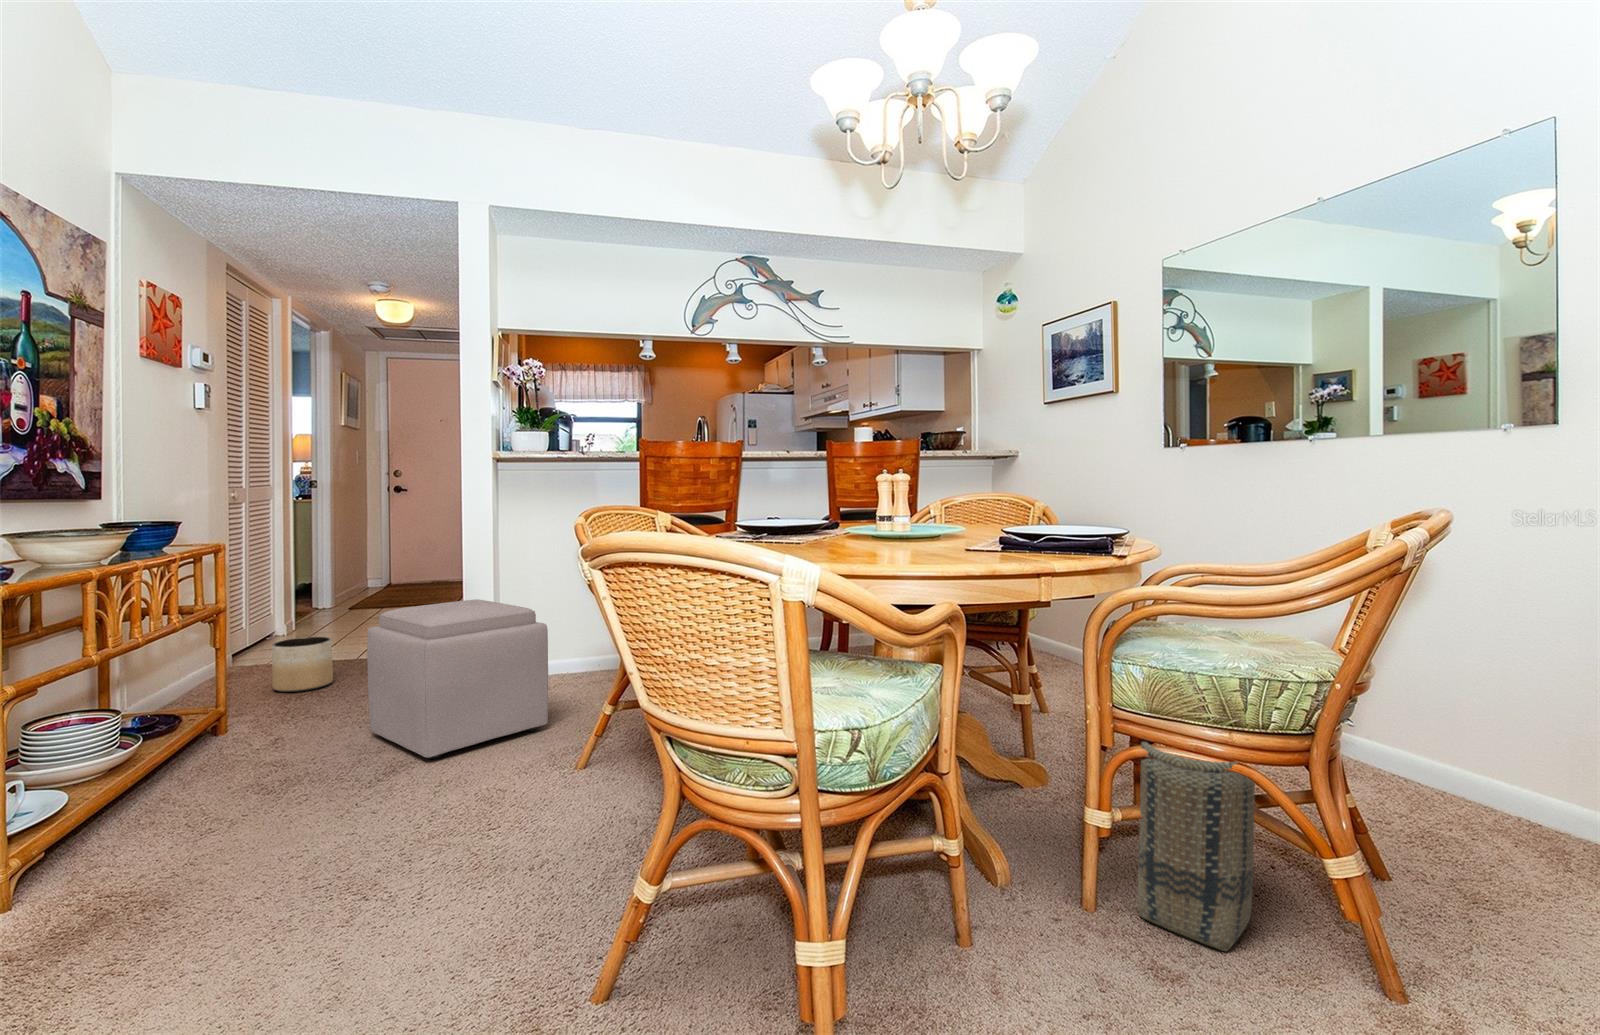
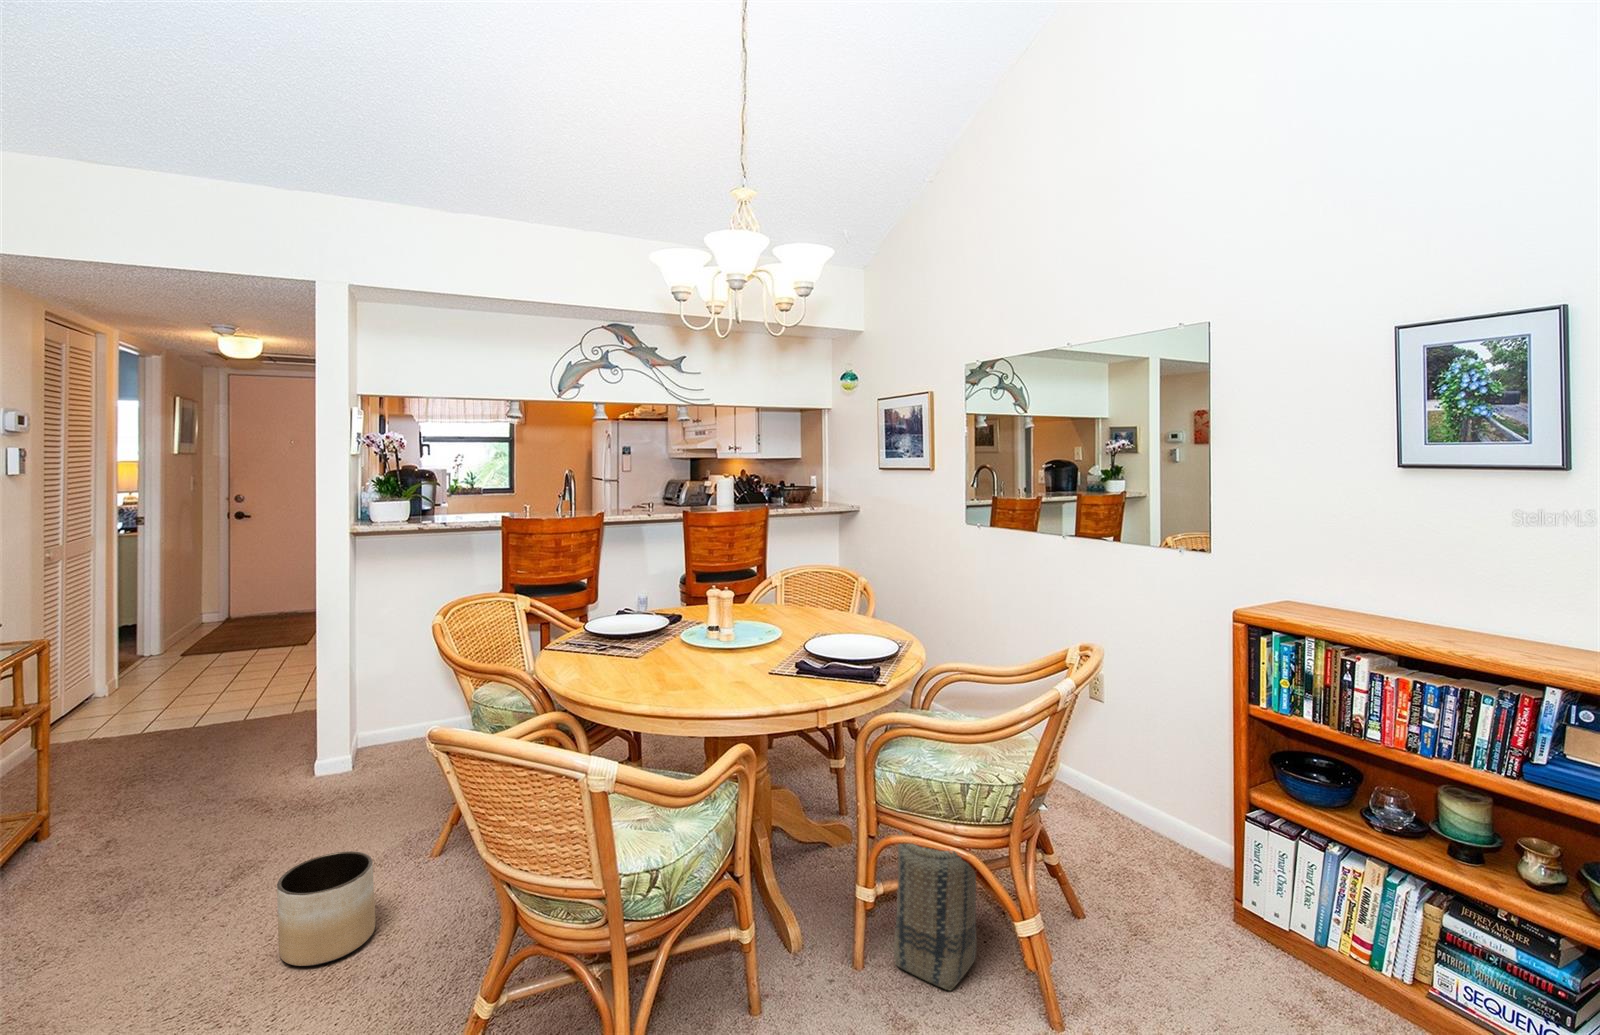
ottoman: present [367,599,548,759] -> none [219,678,409,847]
planter: present [272,637,333,692] -> present [277,851,375,966]

